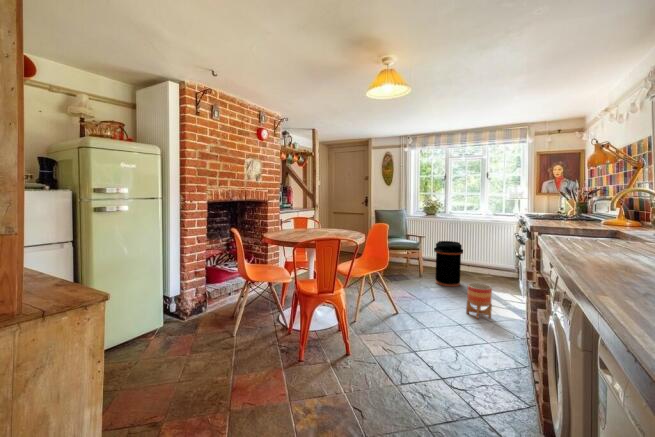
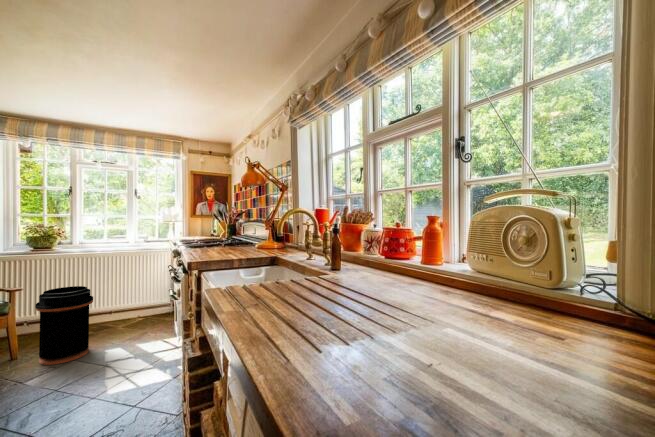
planter: present [466,283,492,319] -> none [85,352,130,419]

